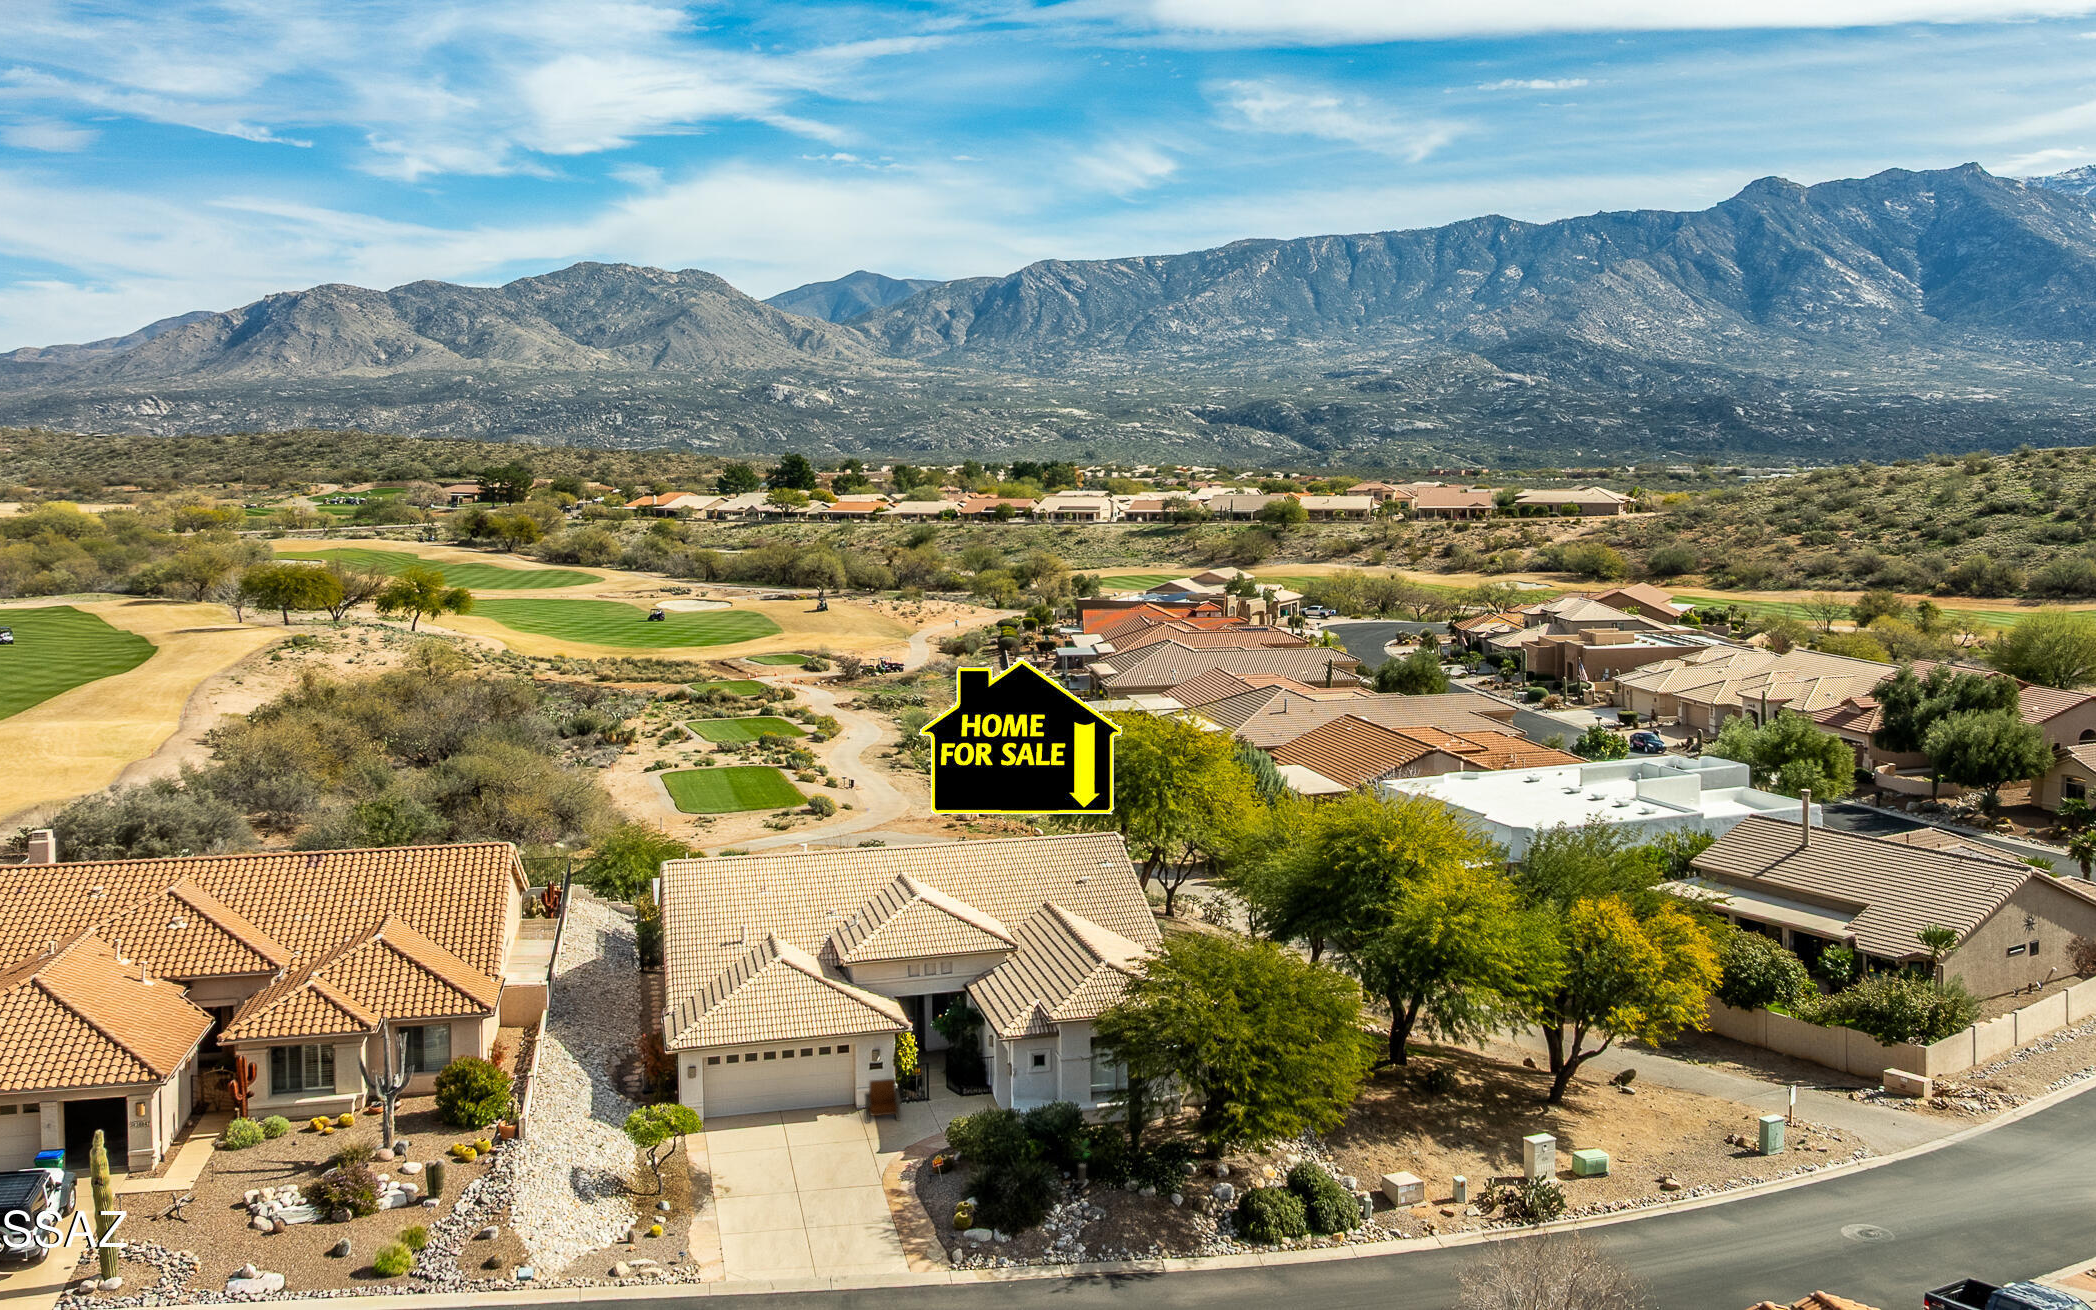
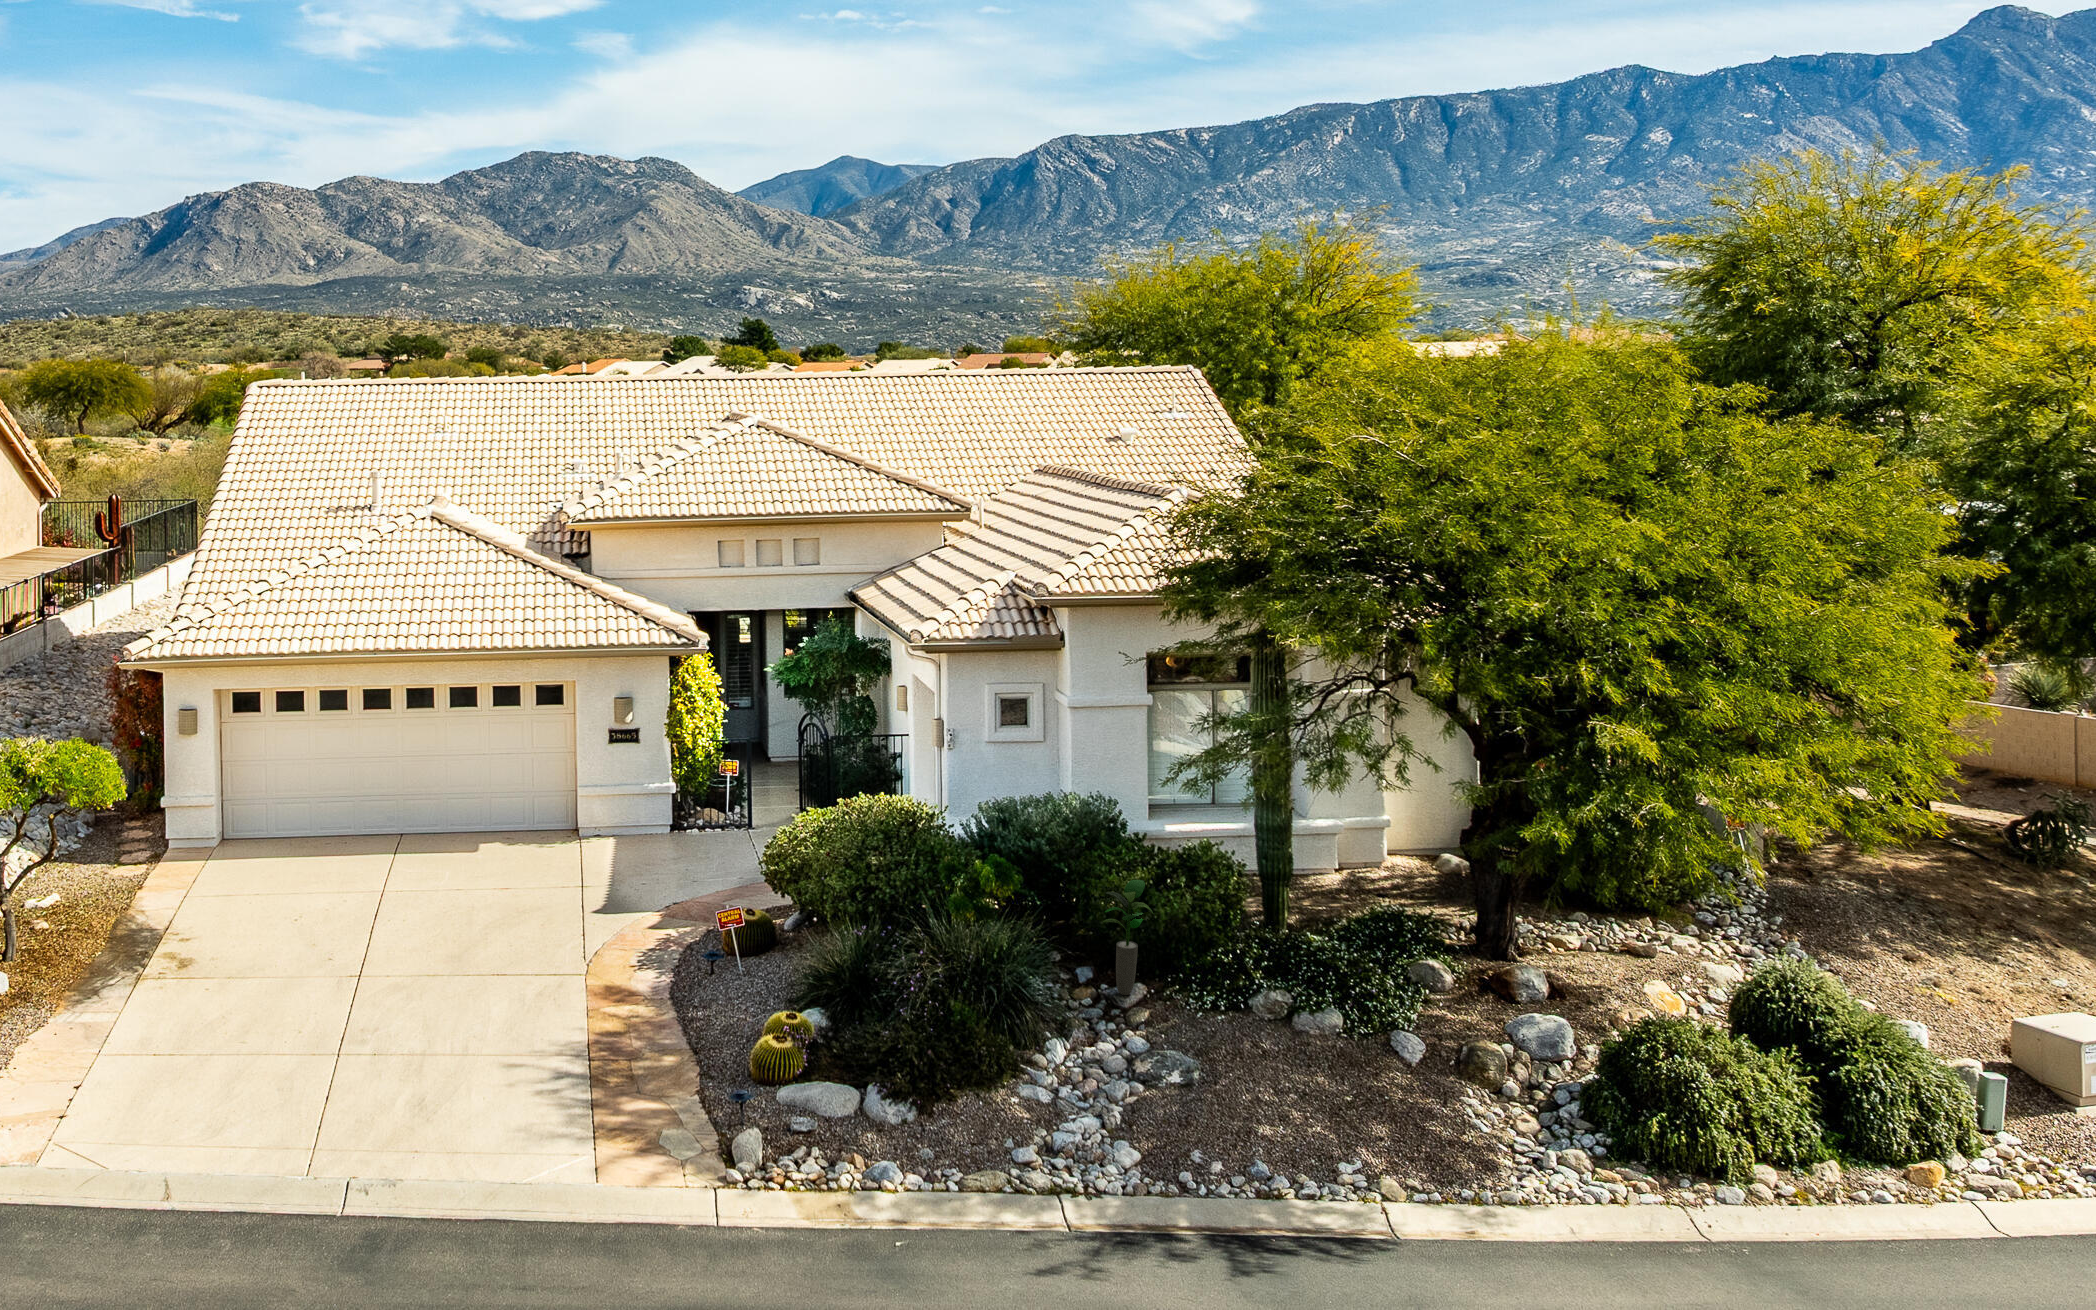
lounge chair: present [864,1079,901,1123] -> none [594,764,682,856]

